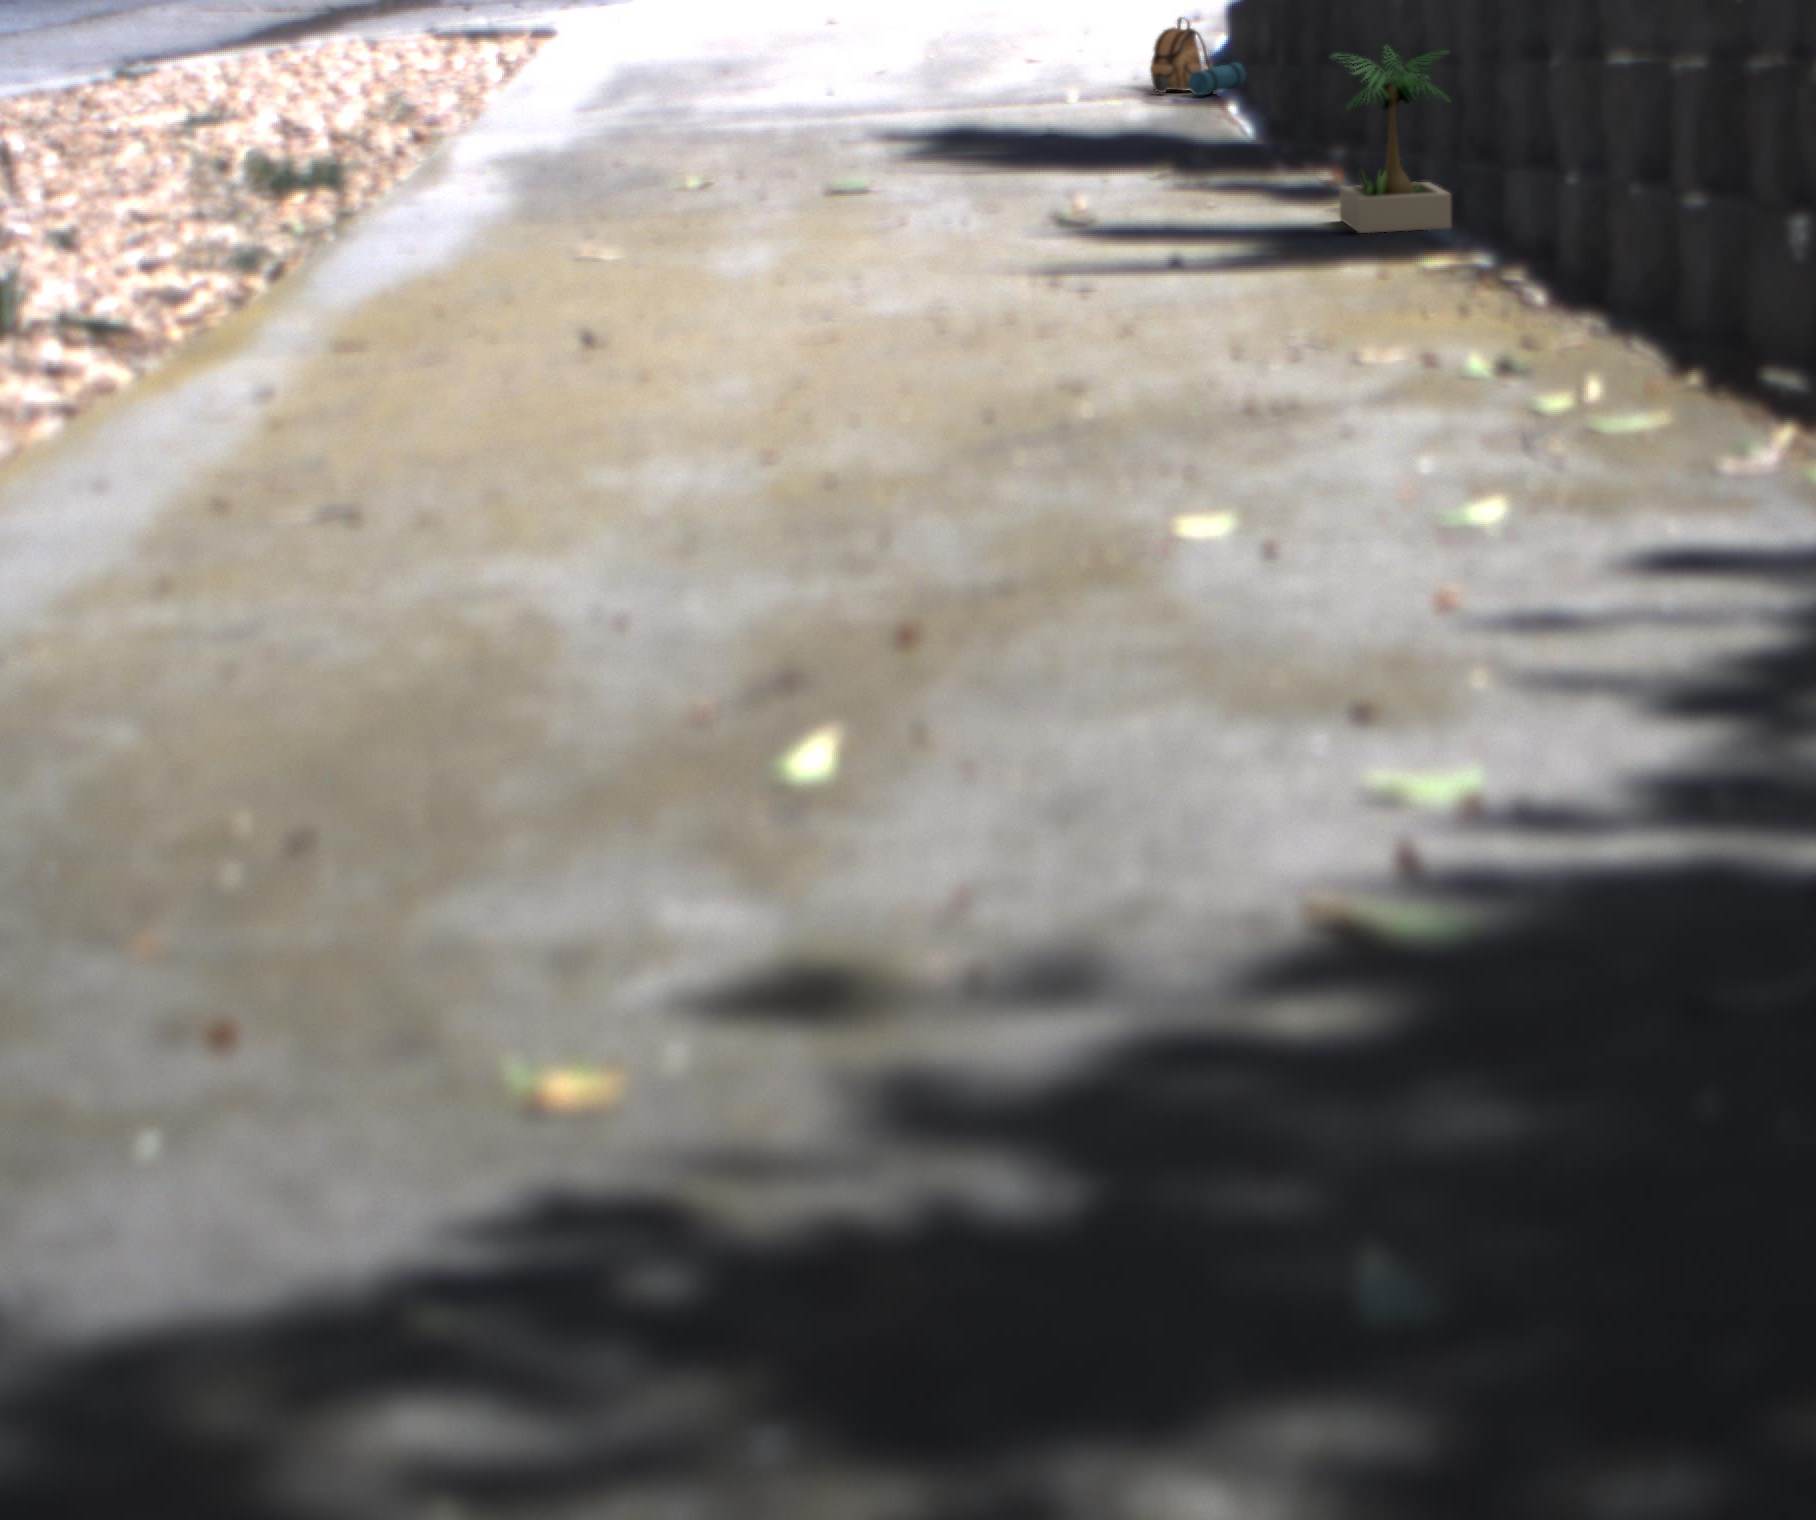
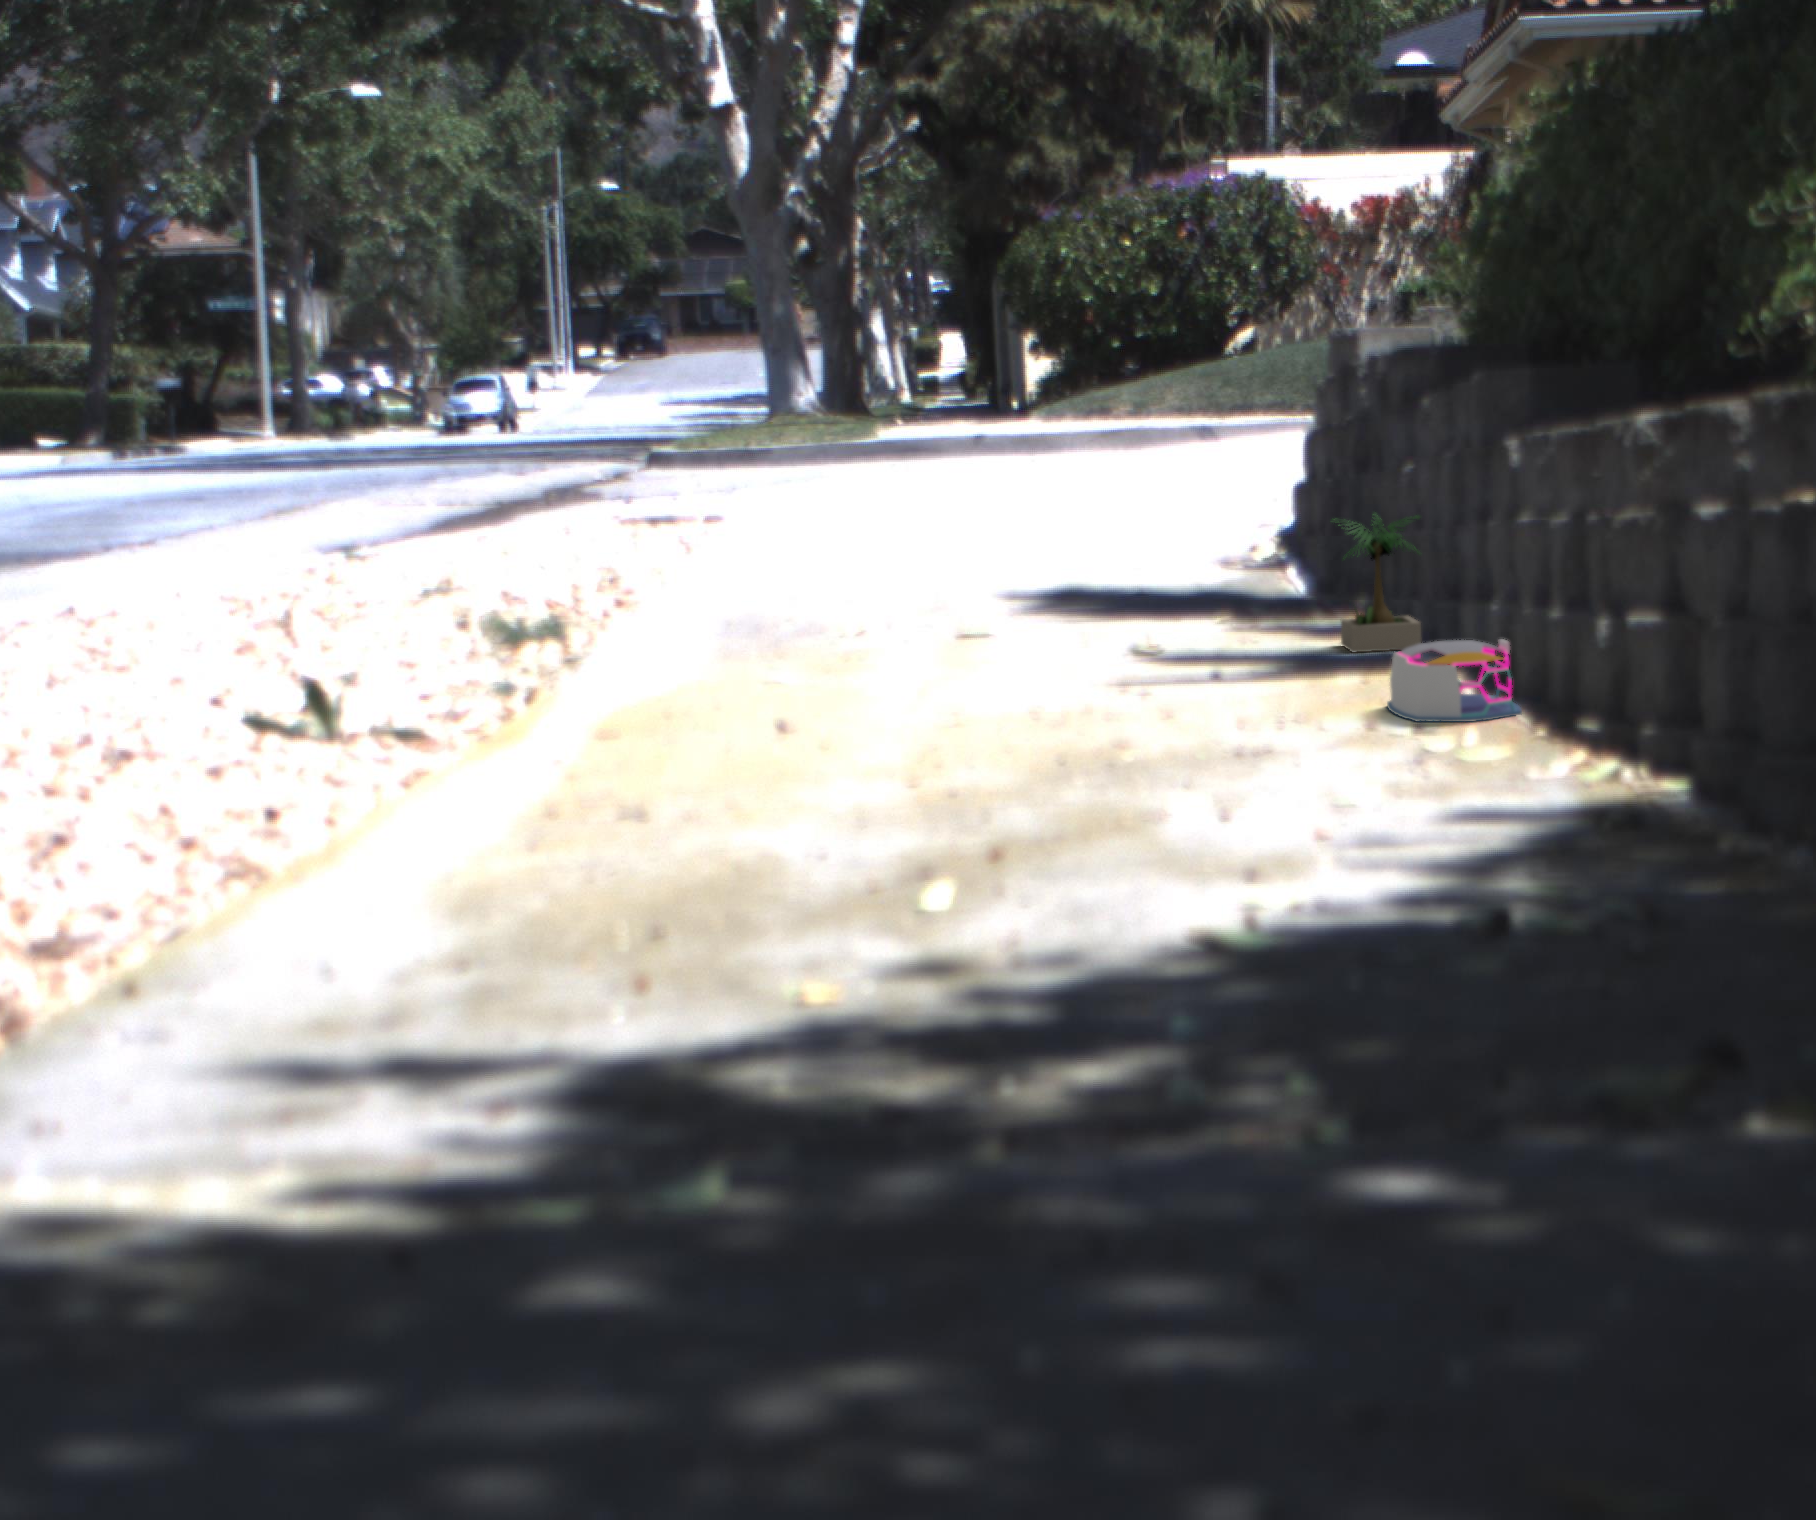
backpack: present [1150,18,1246,95] -> none [1226,498,1306,562]
storage bin: none [1447,236,1654,362] -> present [1387,639,1522,722]

